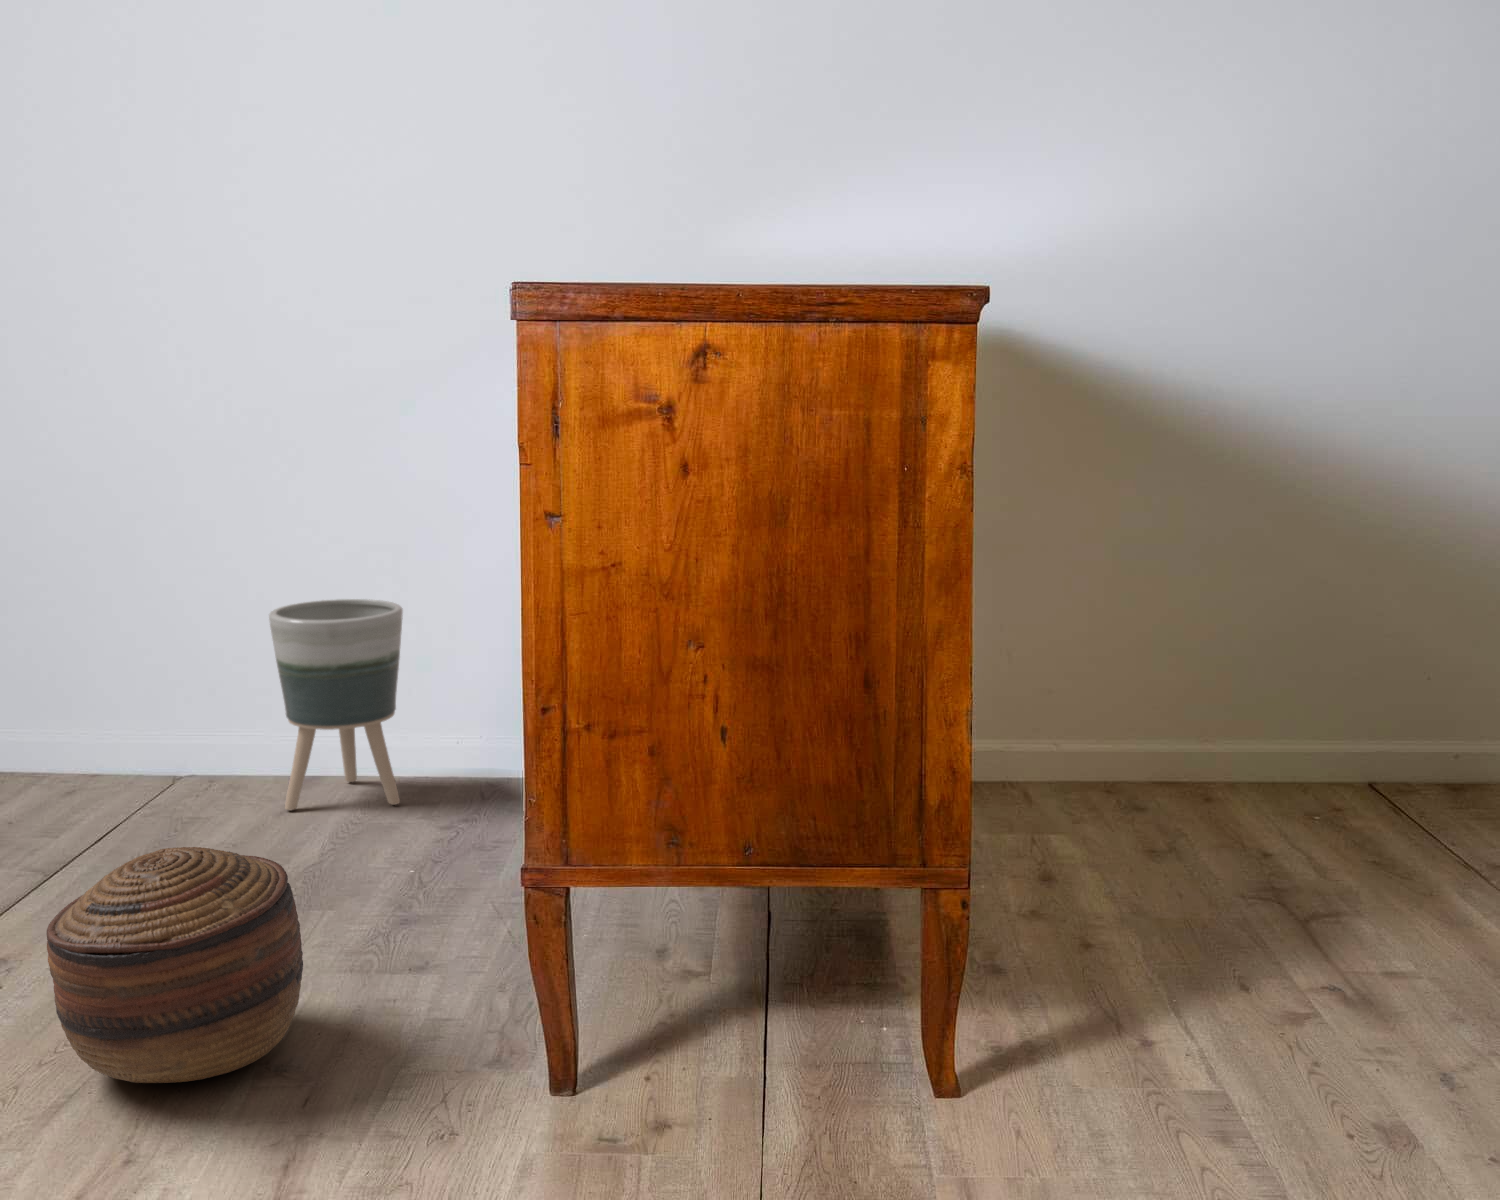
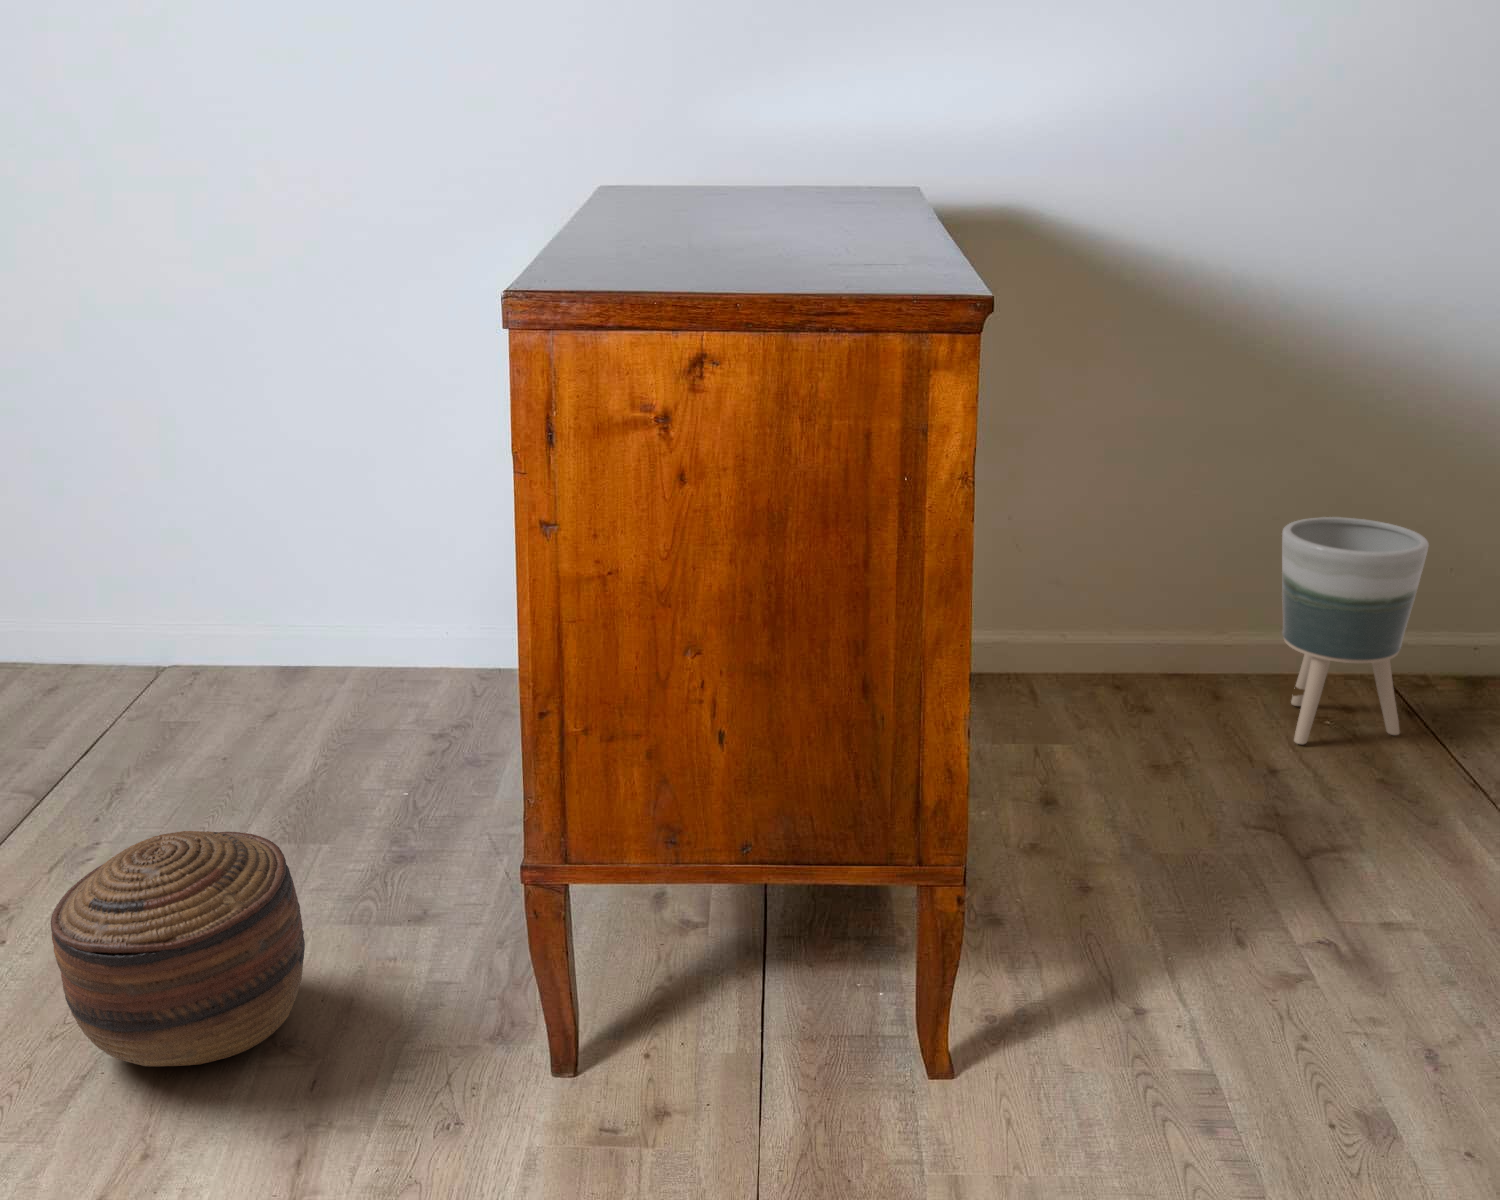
planter: present [269,599,403,810] -> present [1282,517,1429,744]

